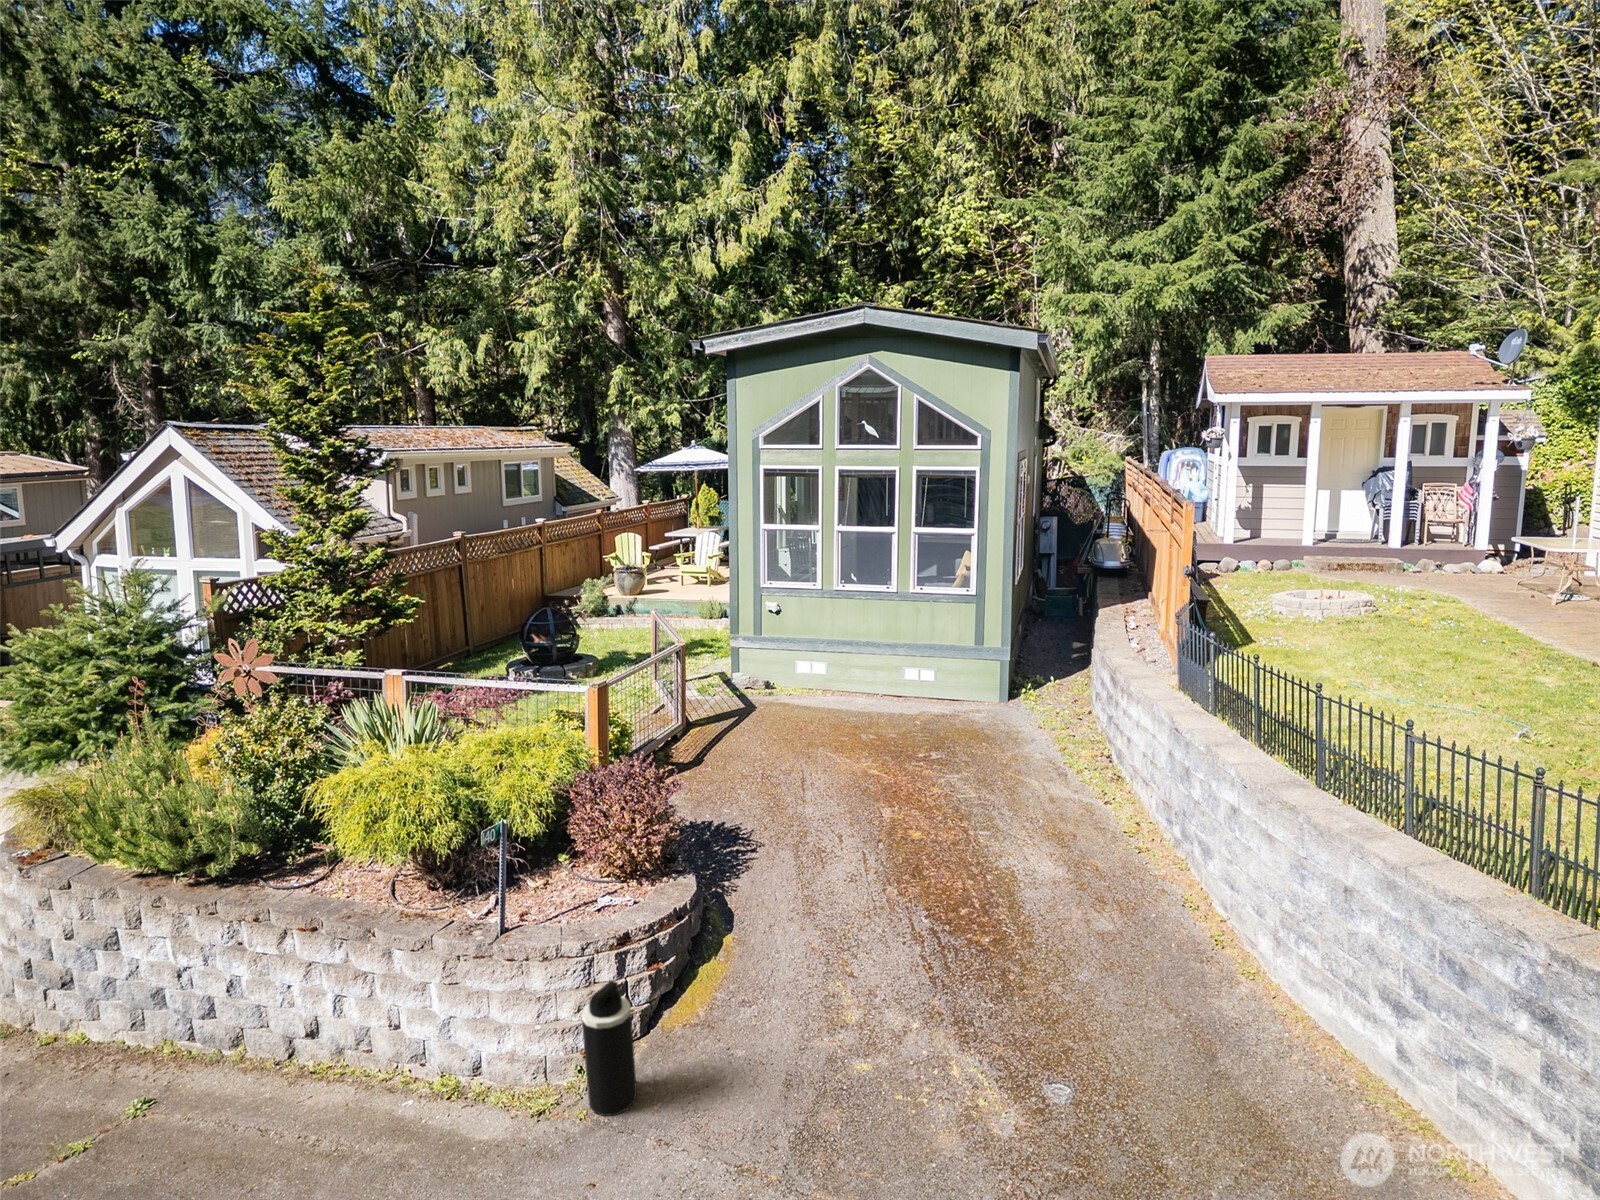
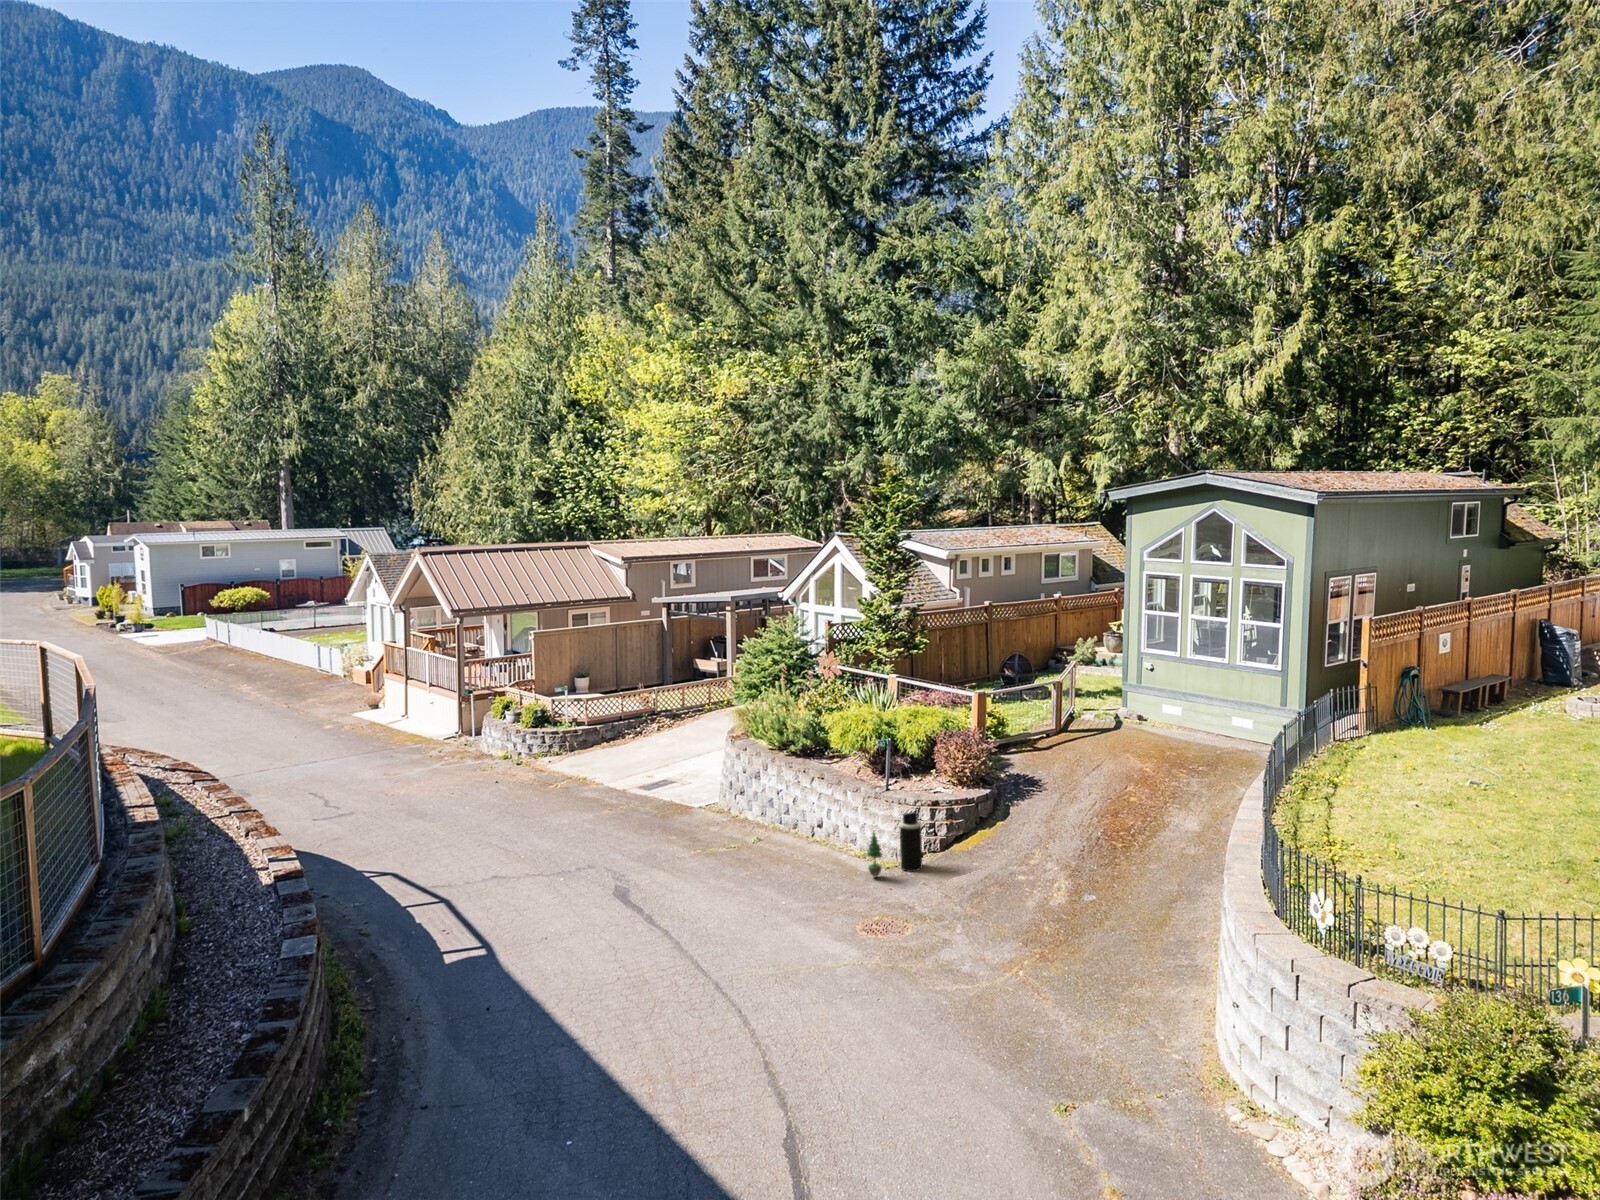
potted tree: none [526,1063,568,1166] -> present [866,832,882,877]

